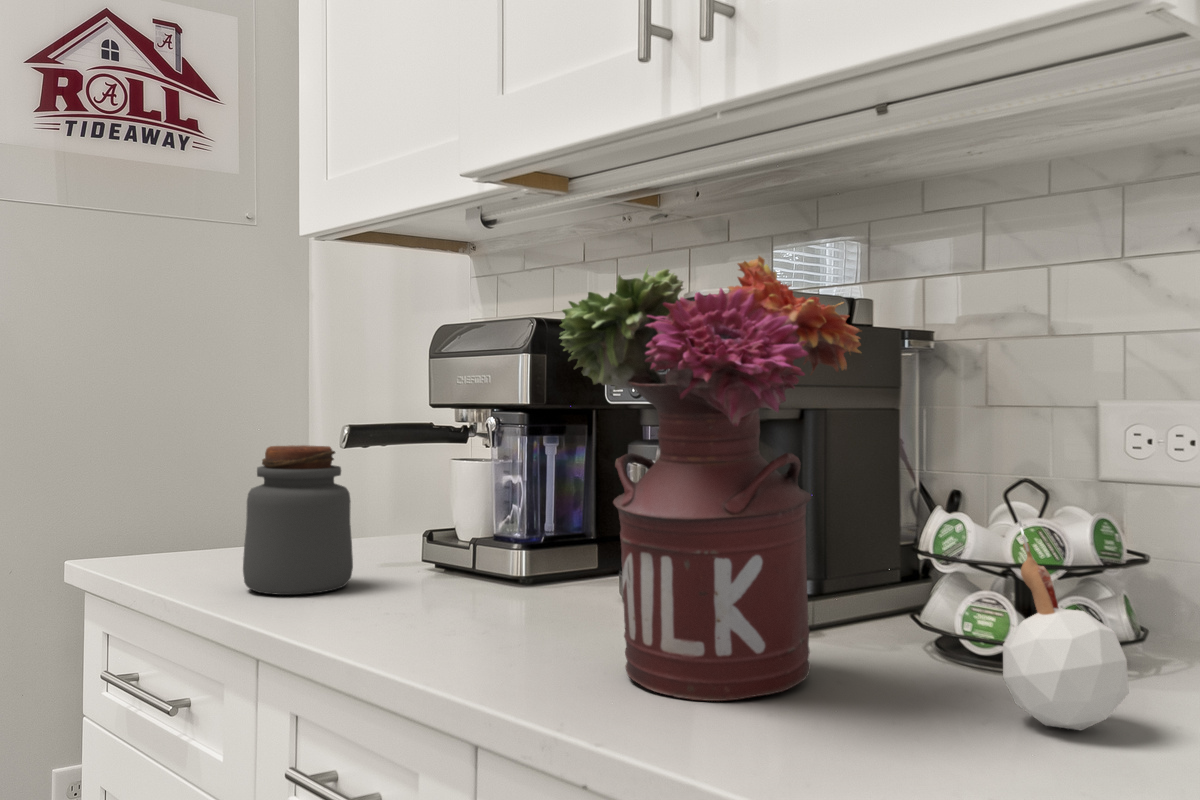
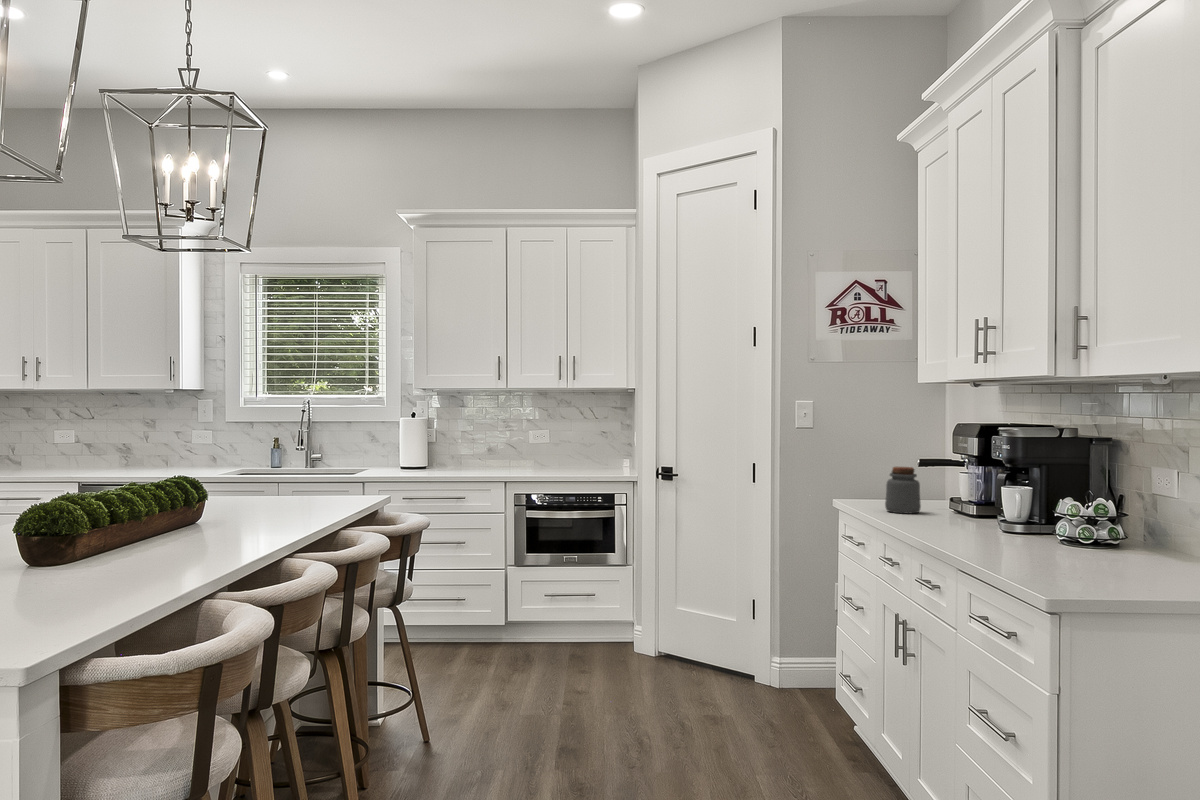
flower arrangement: present [559,256,861,701] -> none [944,428,1023,537]
candle: present [1003,521,1129,730] -> none [1031,499,1063,548]

